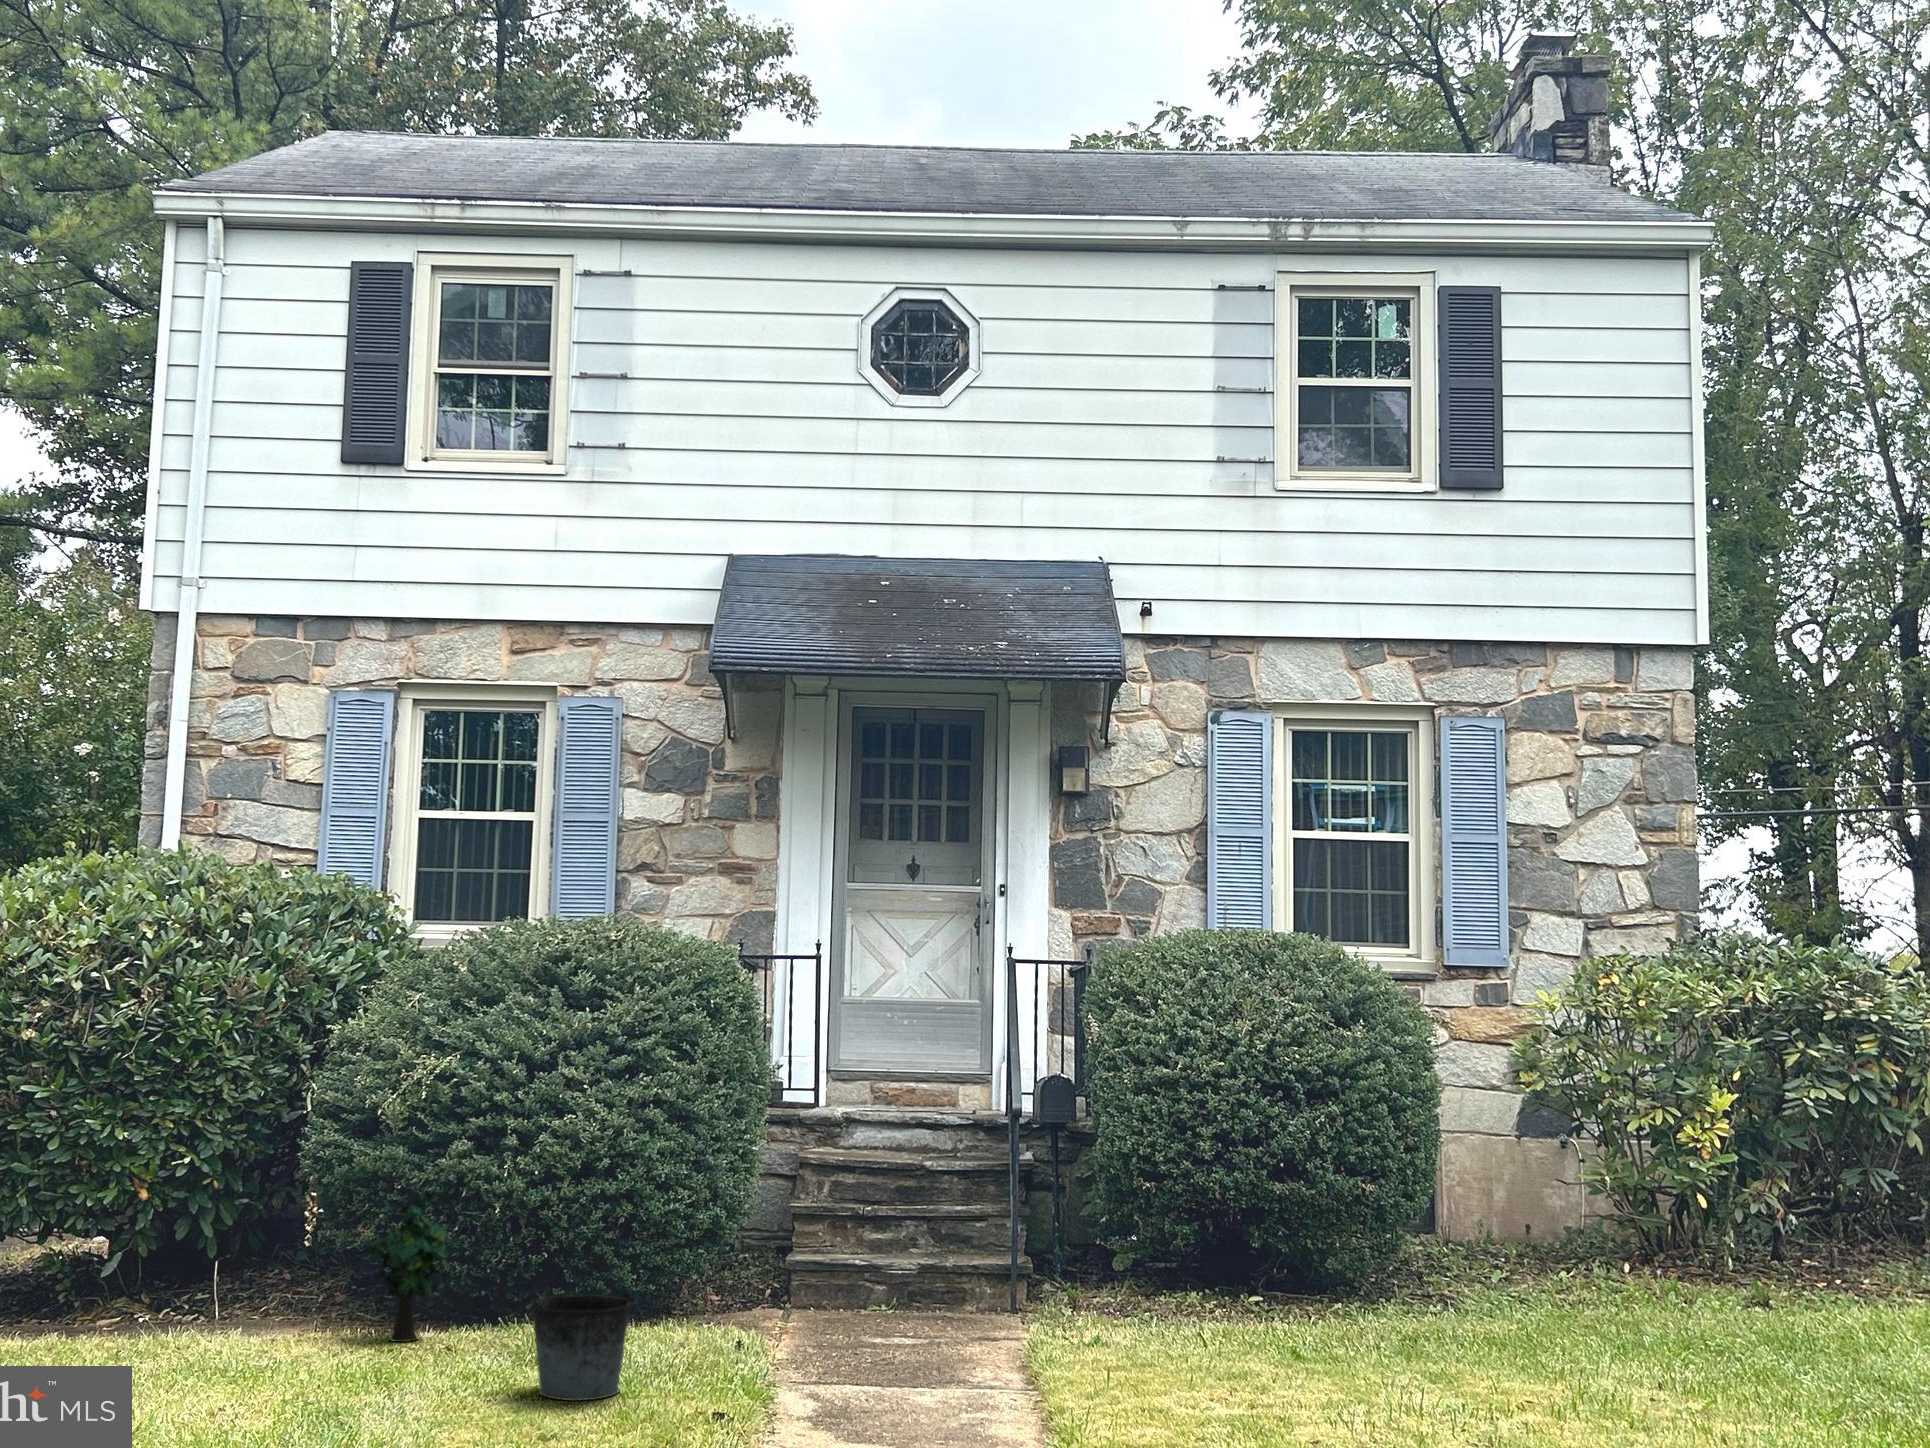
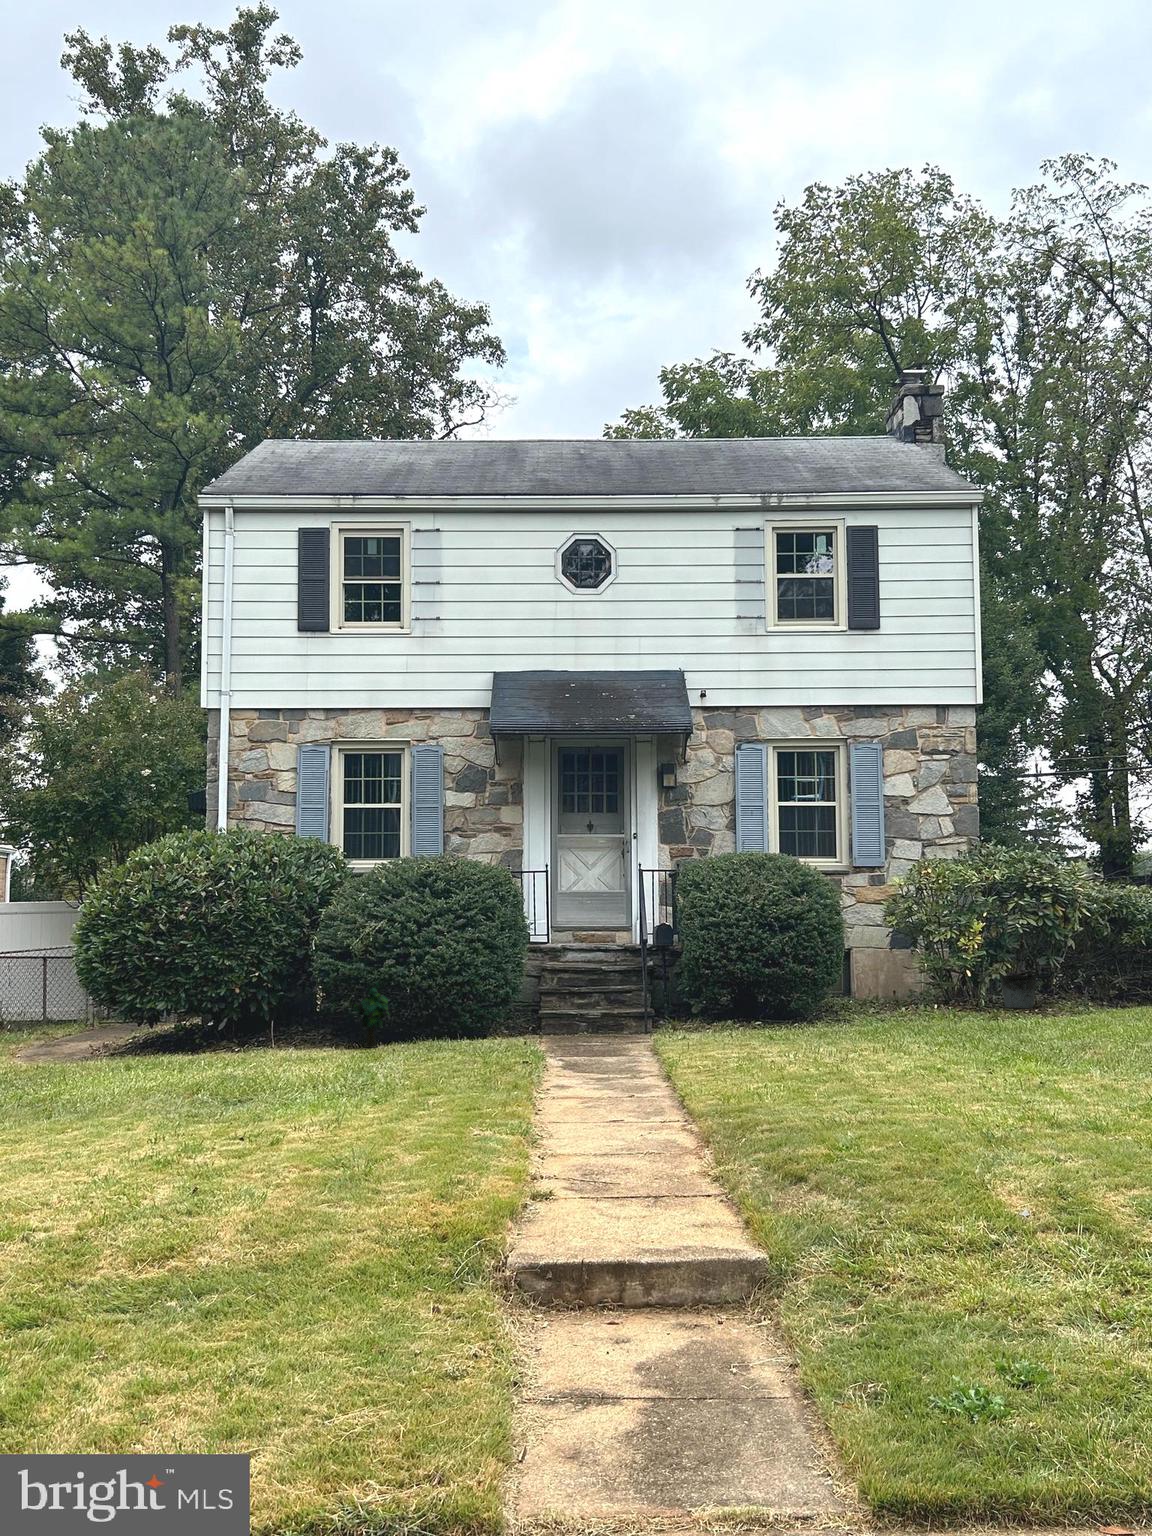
bucket: present [530,1292,638,1401] -> present [1000,973,1038,1009]

